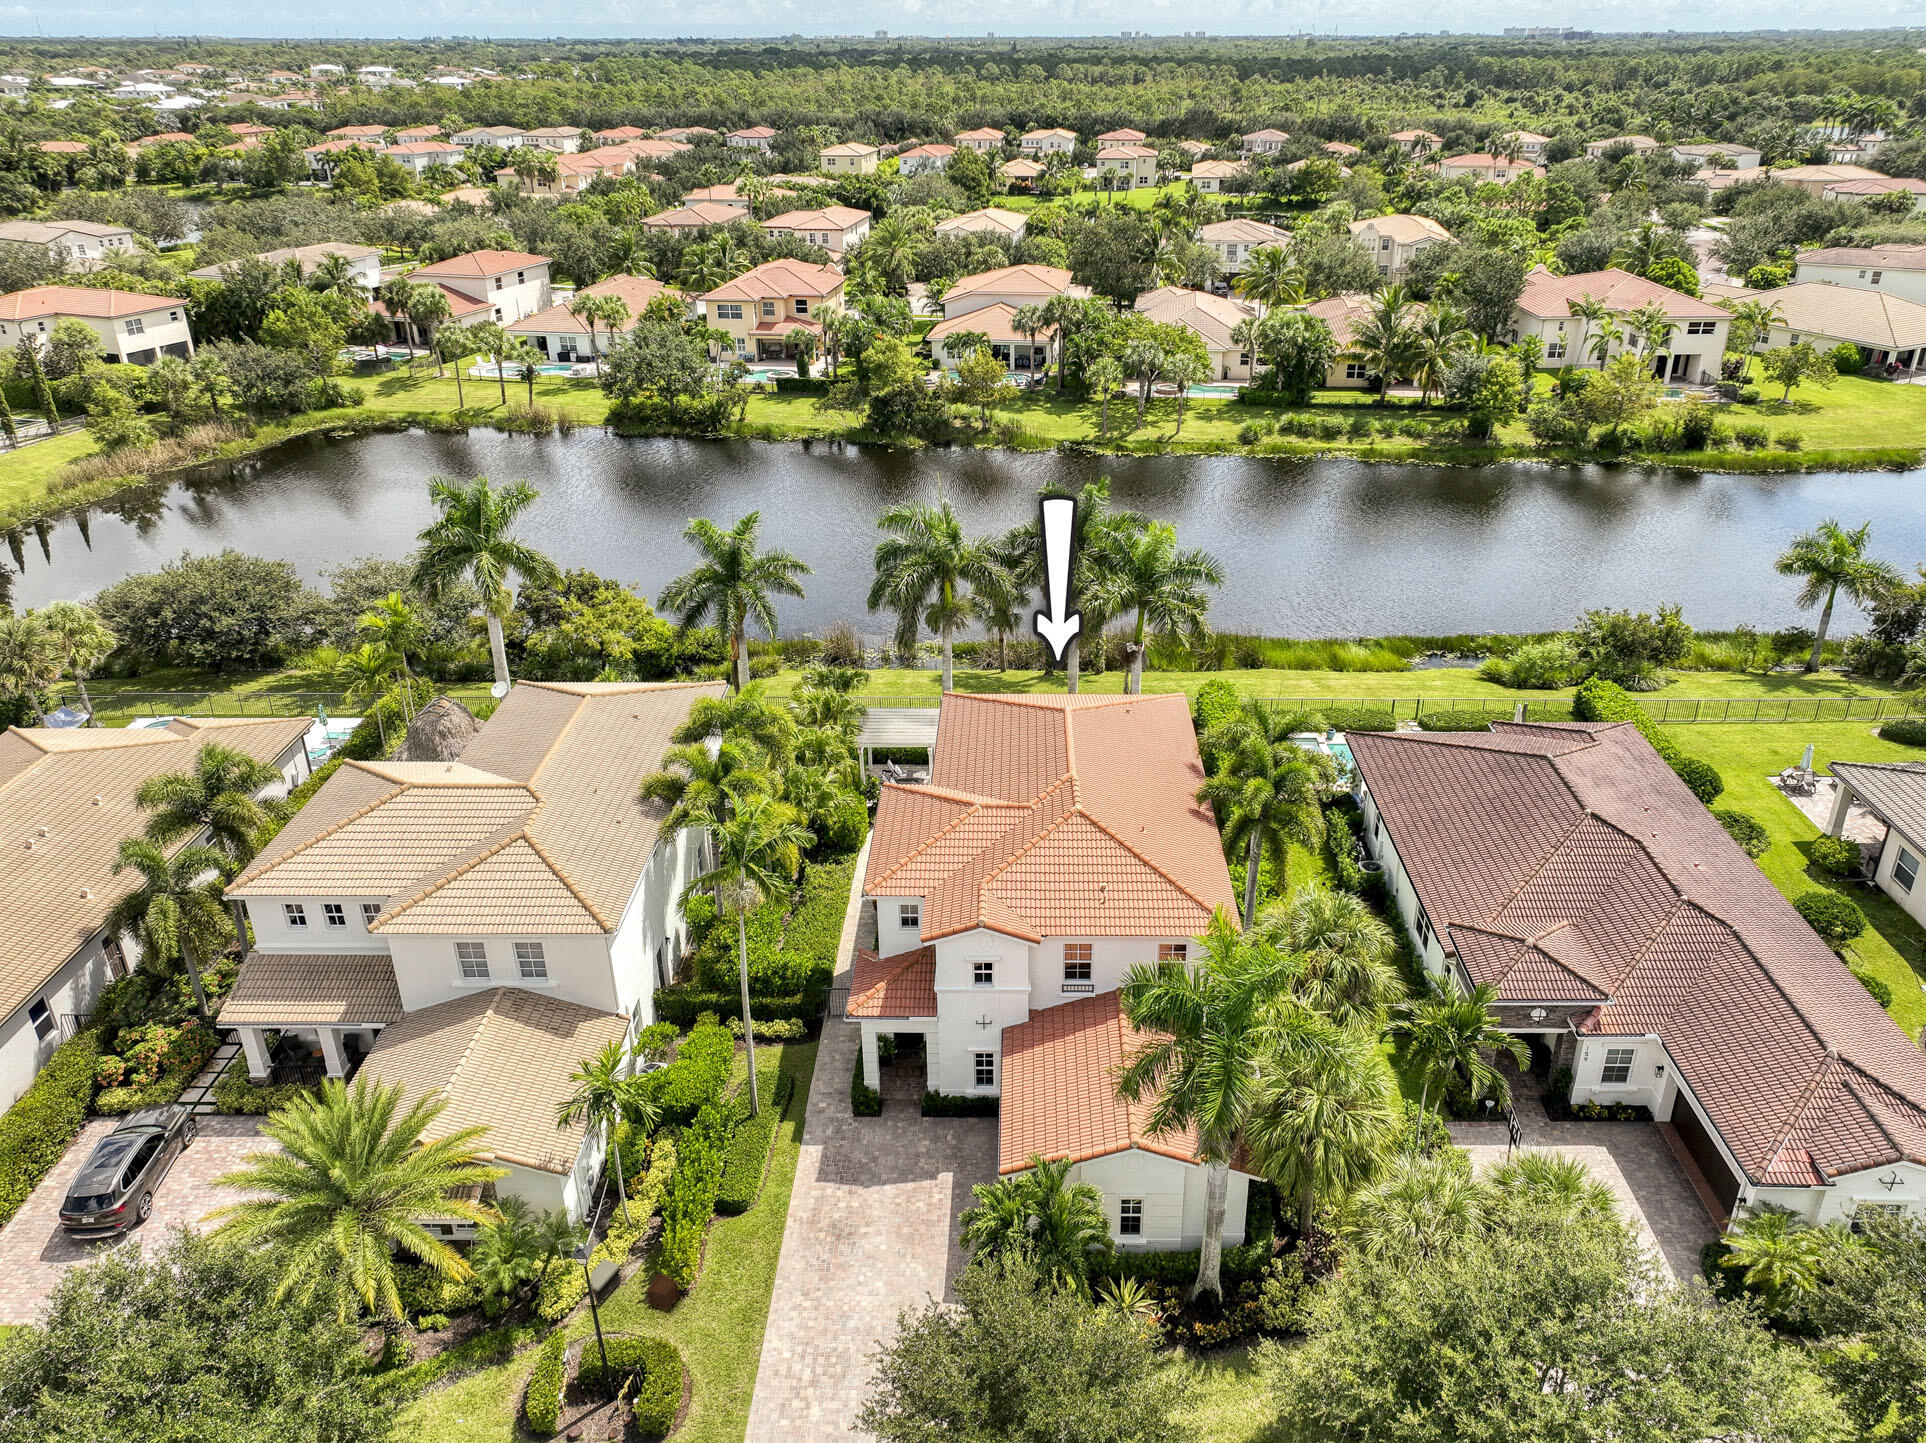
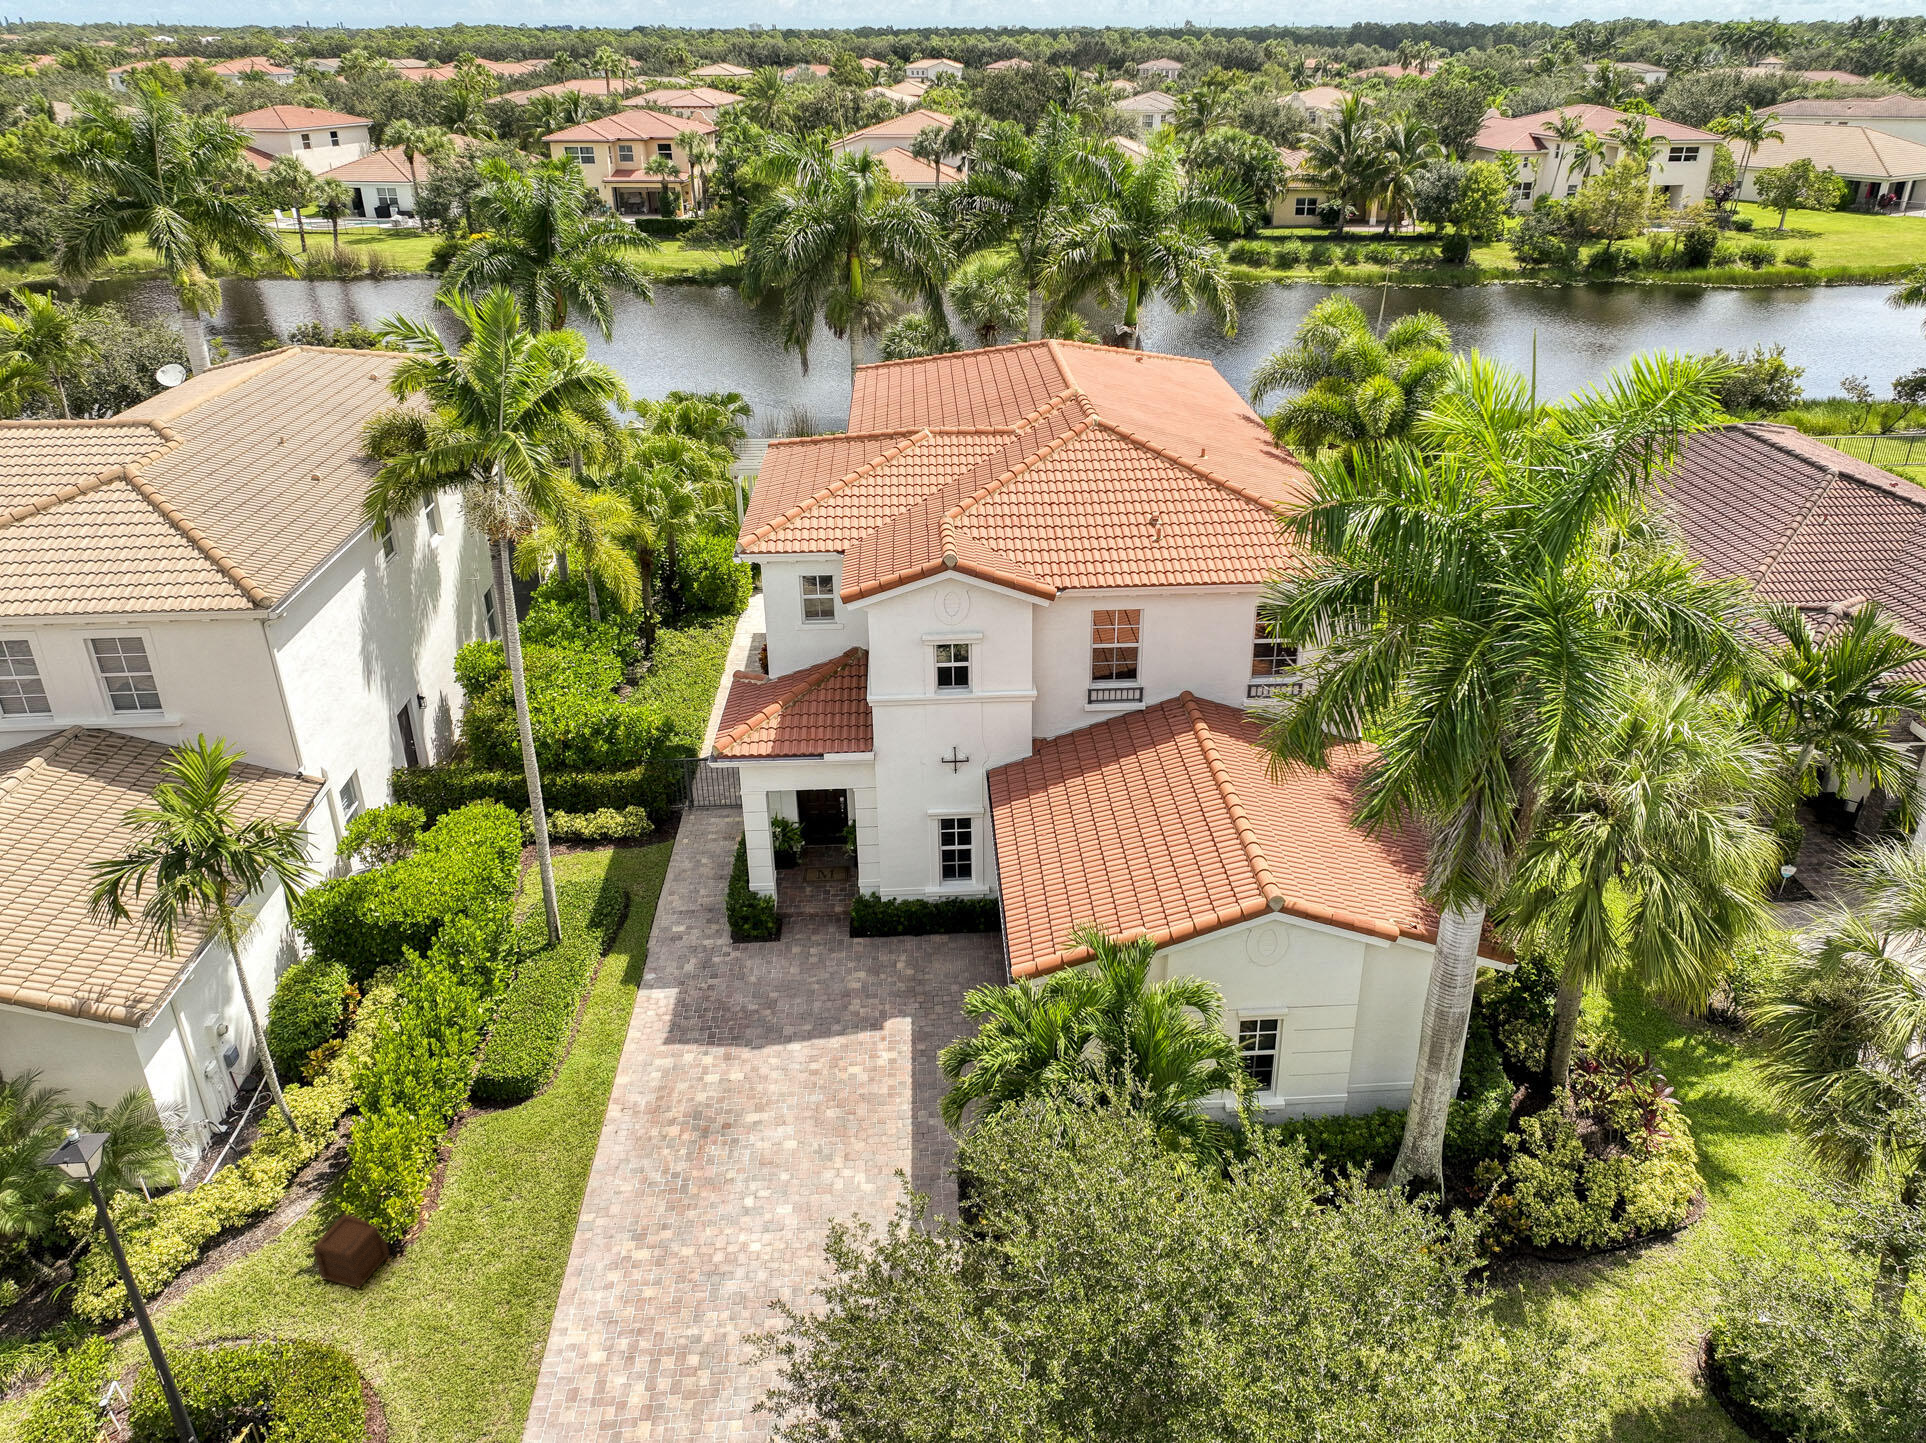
storage bench: present [582,1259,621,1305] -> none [178,1193,273,1286]

